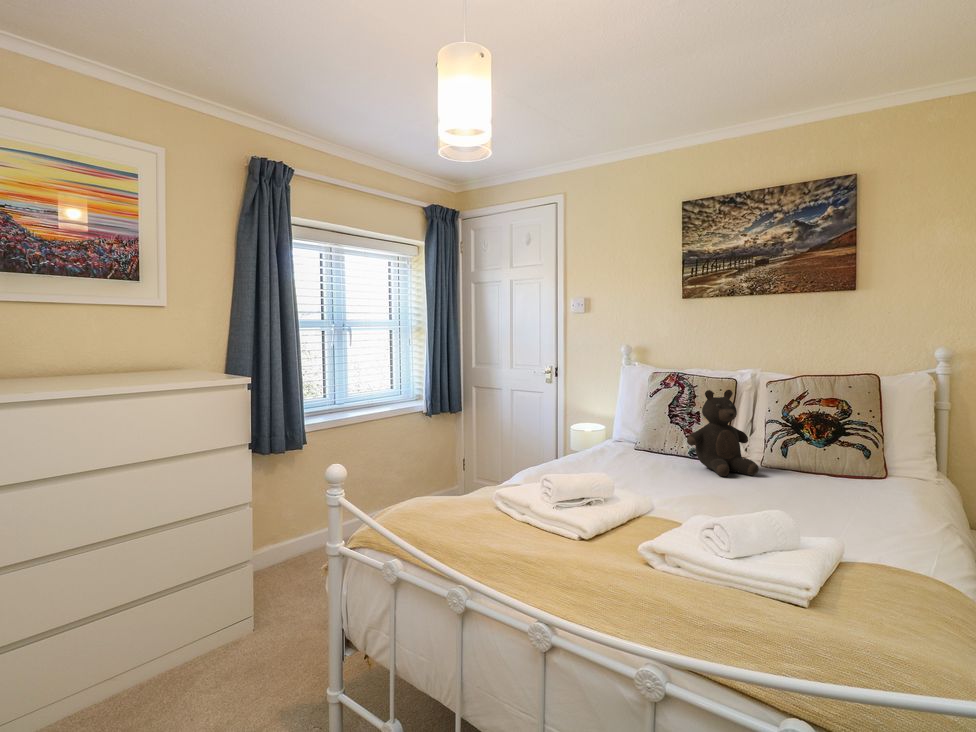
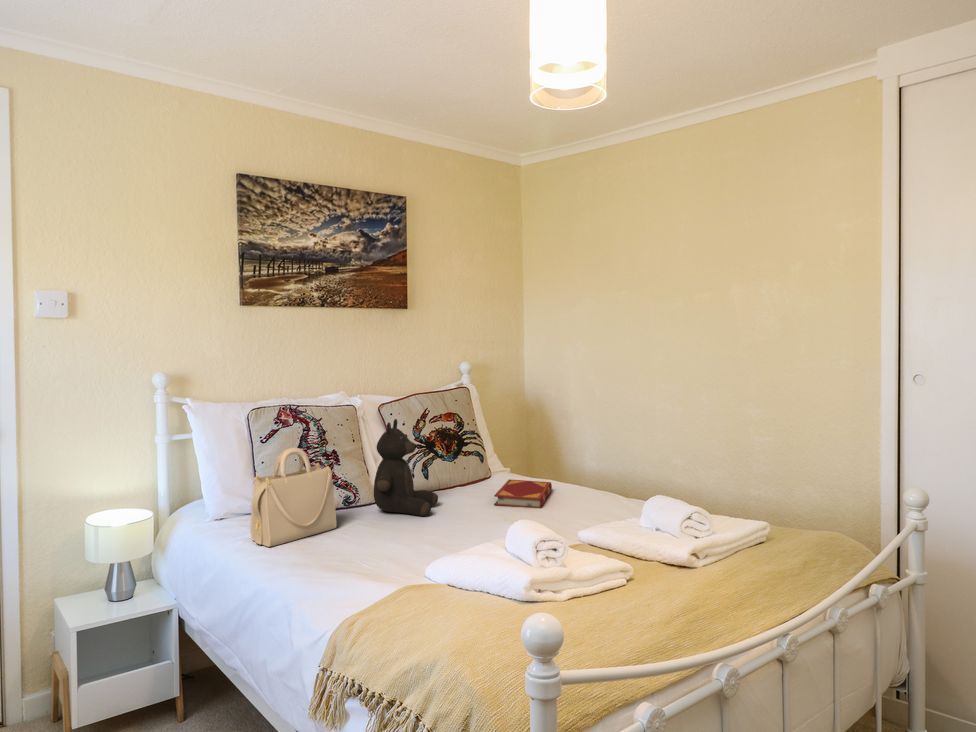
handbag: none [592,396,656,463] -> present [250,448,337,547]
hardback book: none [804,479,916,505] -> present [494,479,552,508]

